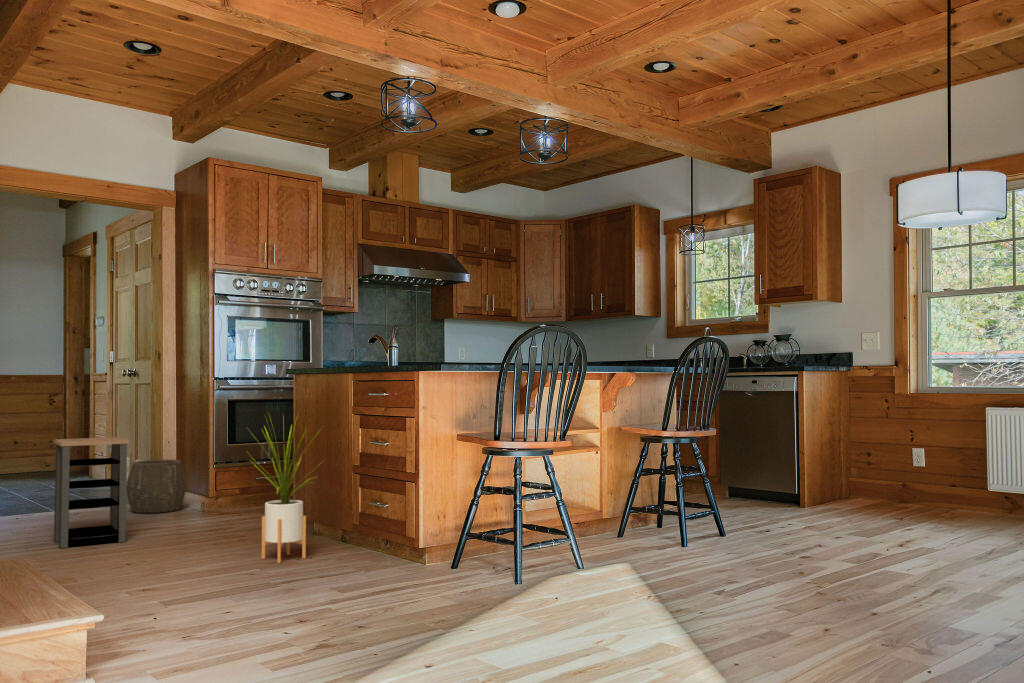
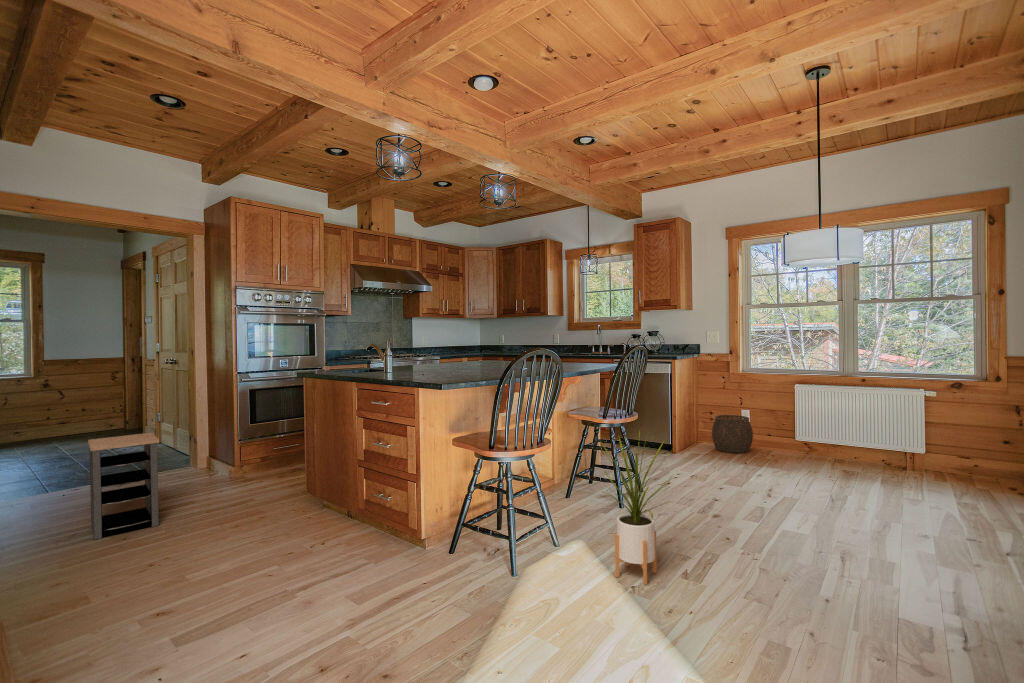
house plant: present [247,413,316,563] -> present [600,434,672,585]
woven basket: present [126,460,187,513] -> present [712,415,753,453]

